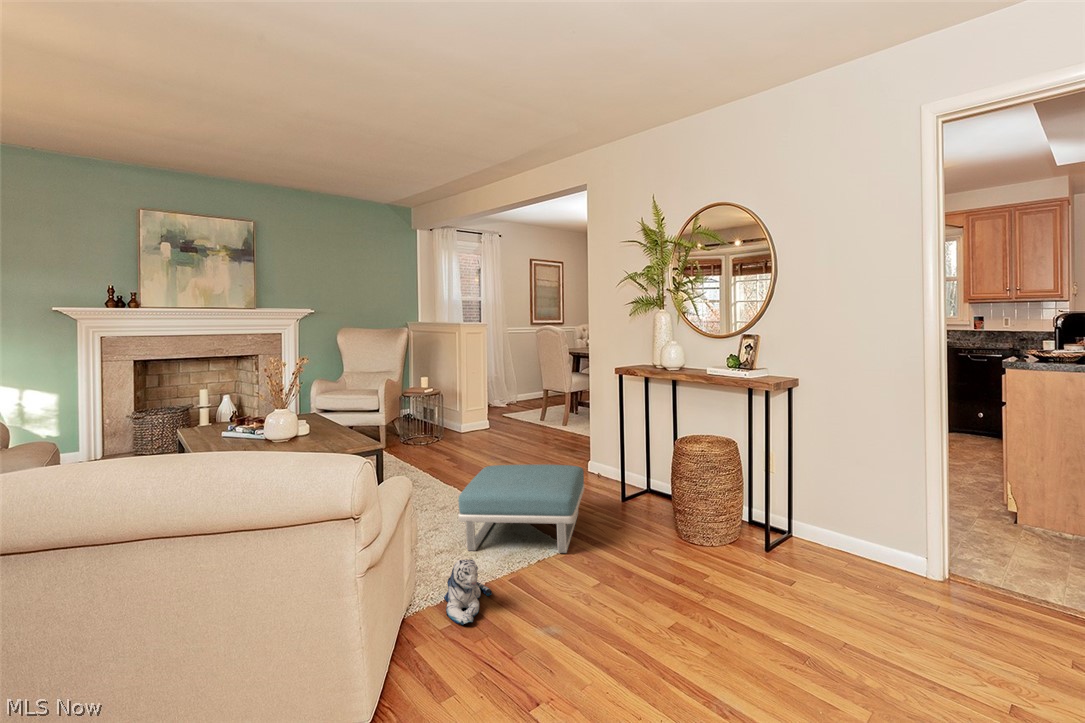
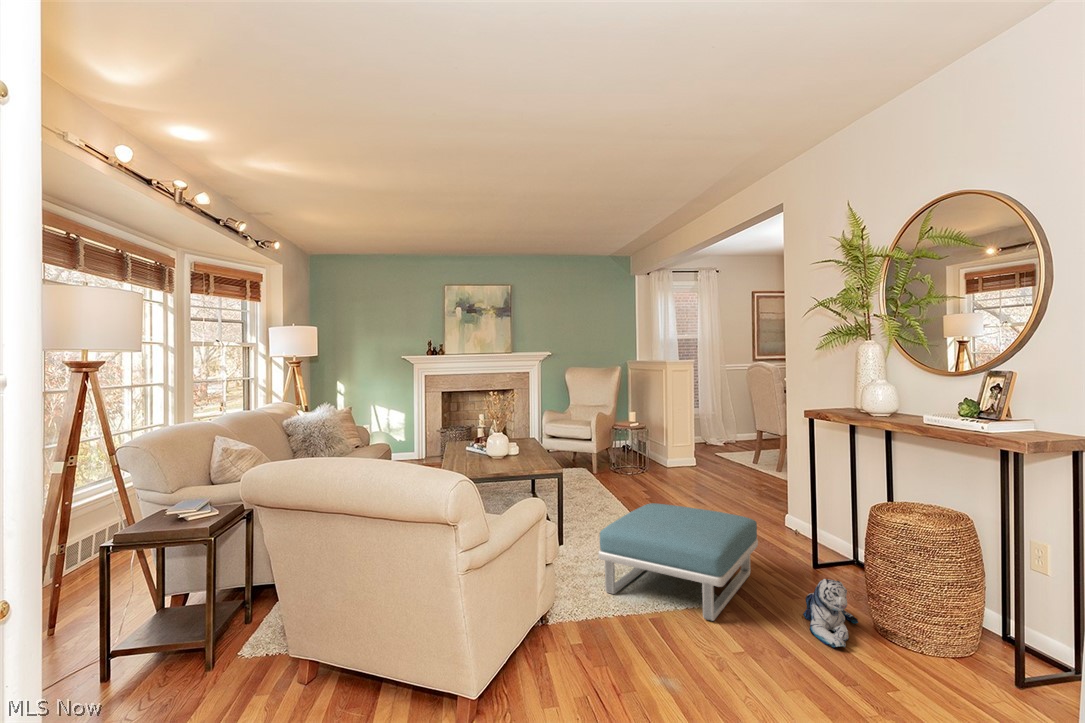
plush toy: present [444,559,492,625] -> present [803,579,858,648]

